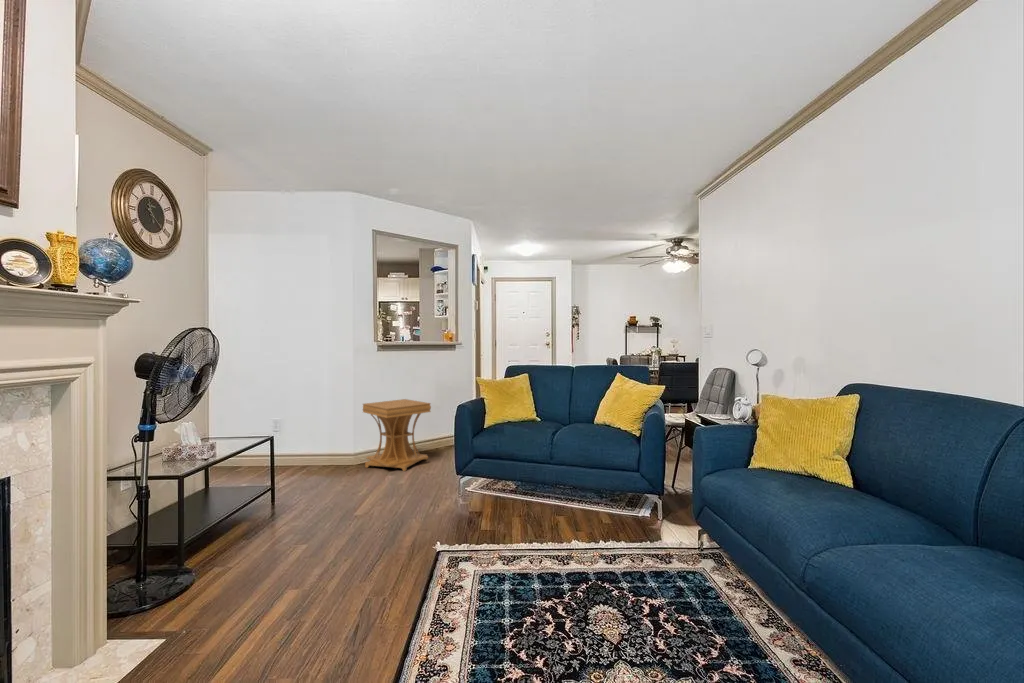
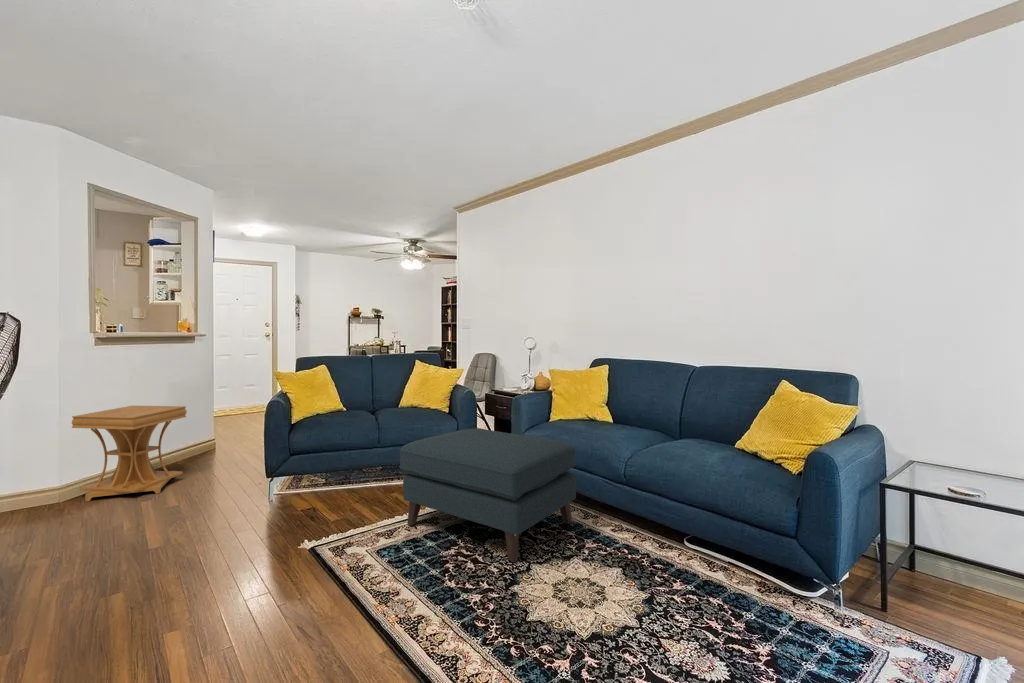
ottoman: none [531,459,743,648] -> present [400,429,576,562]

